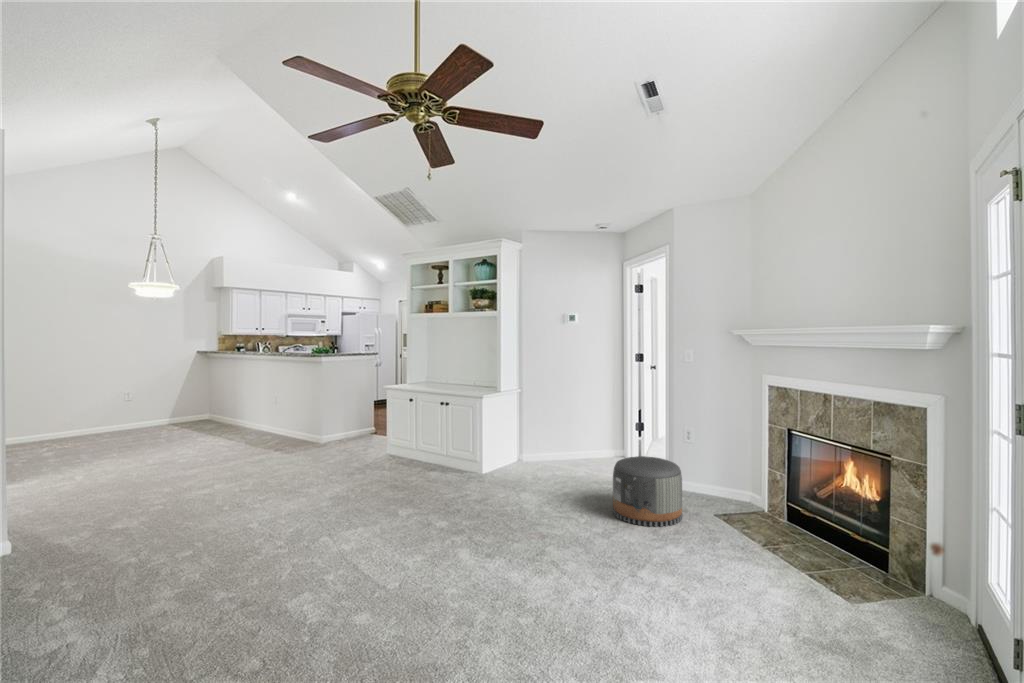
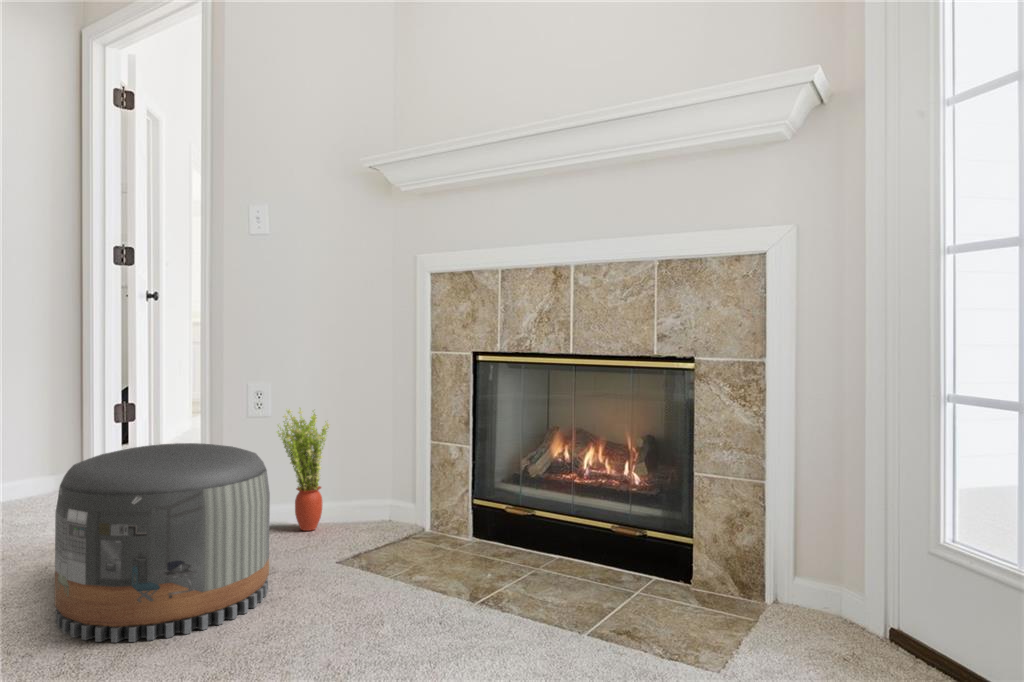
potted plant: none [694,442,719,499] -> present [277,408,329,531]

